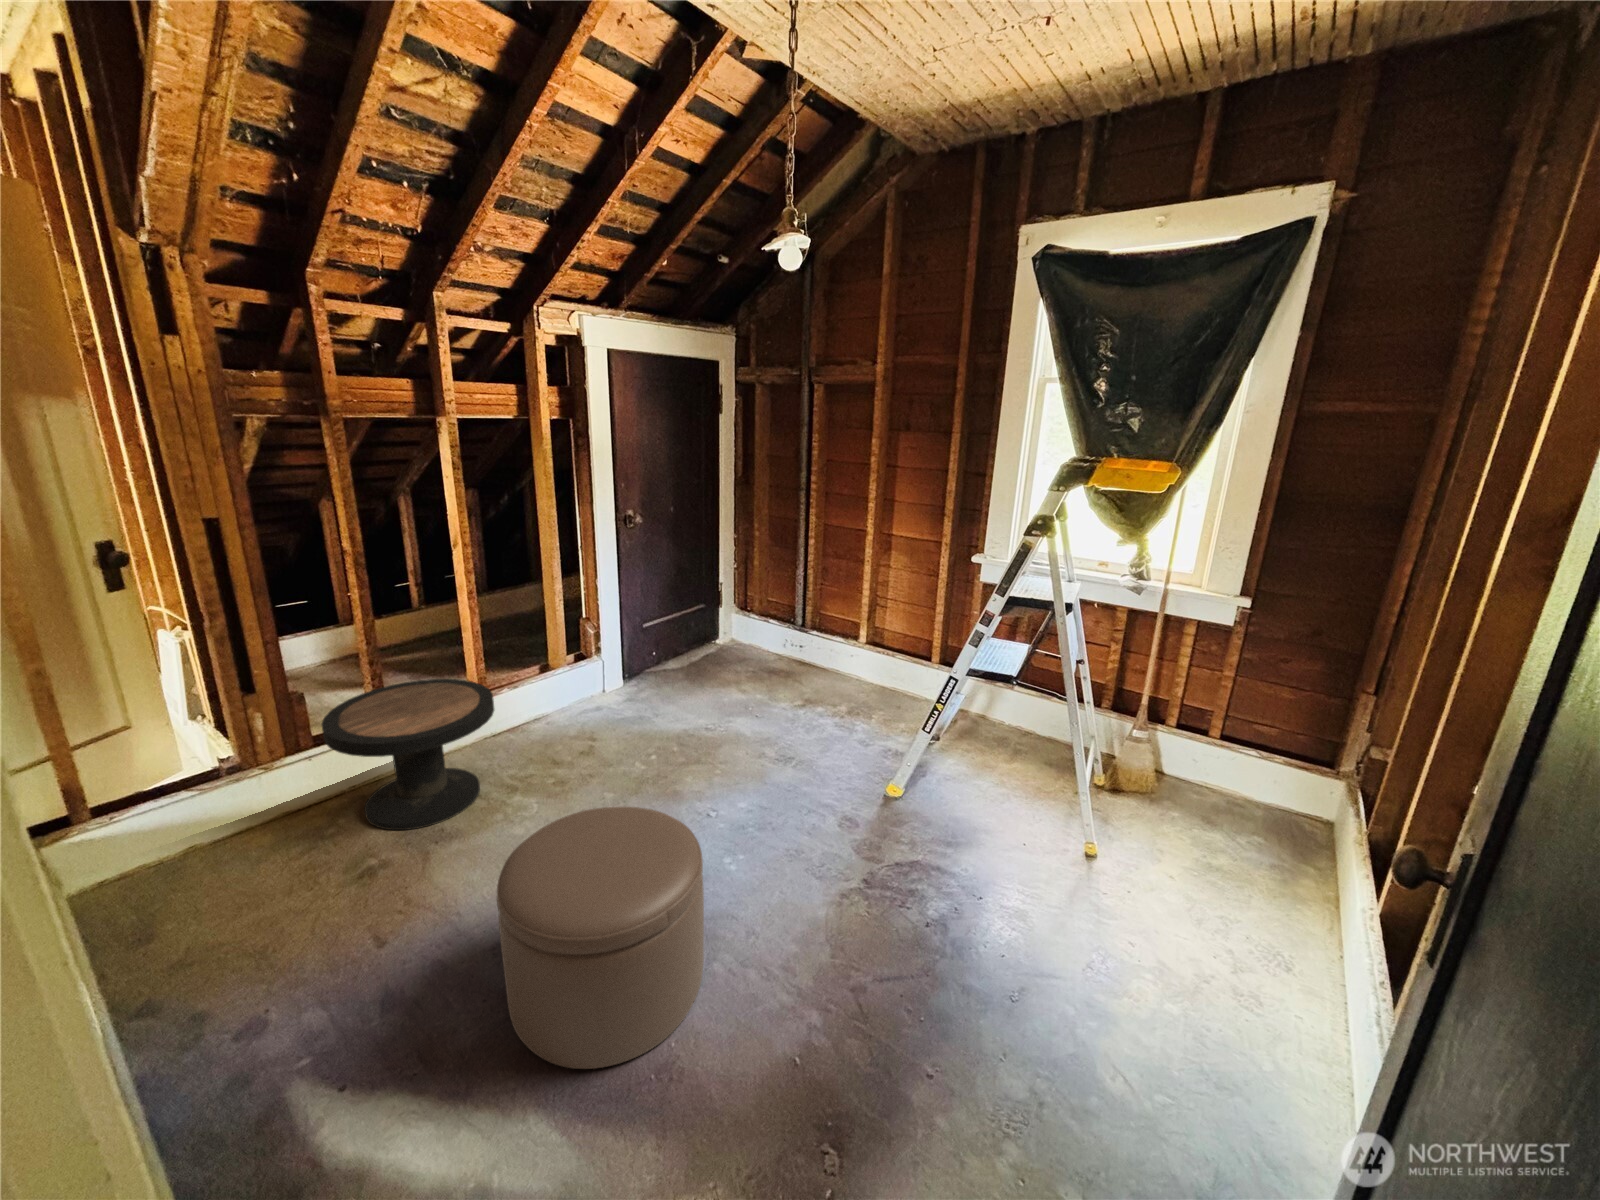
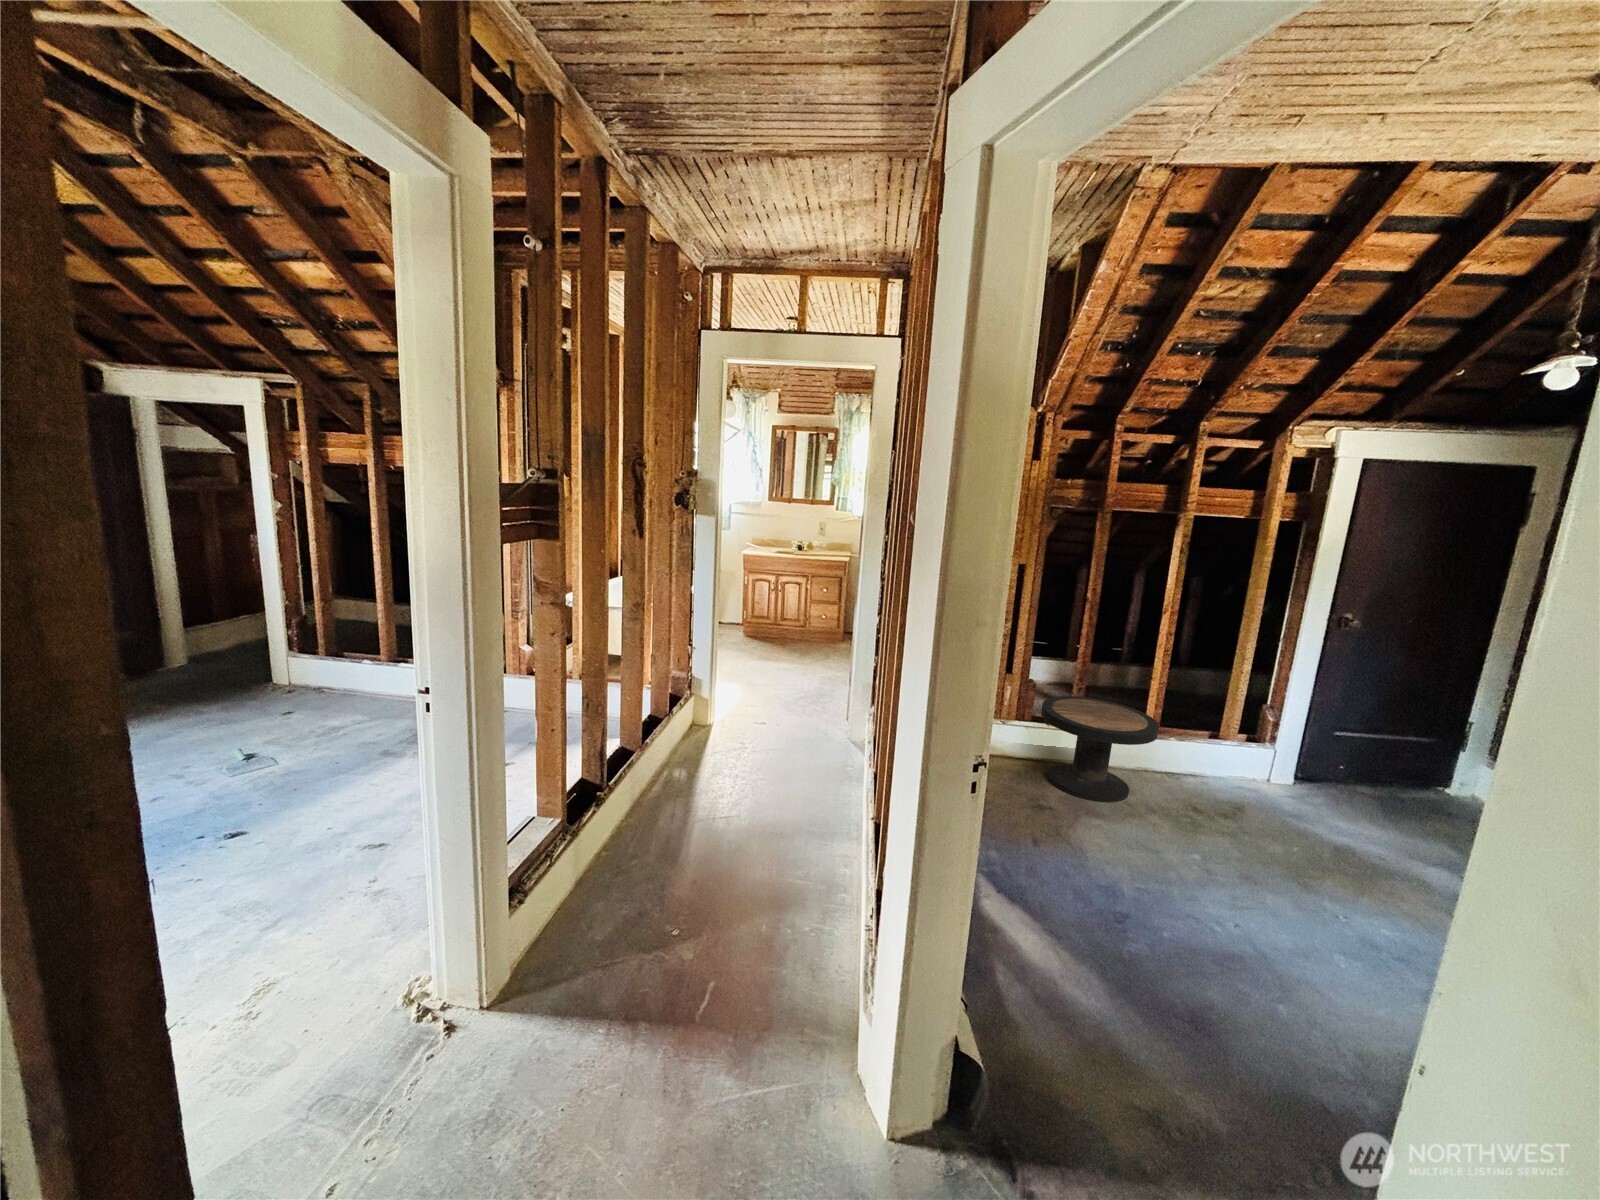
ottoman: present [497,807,704,1069] -> none [1103,809,1297,1008]

